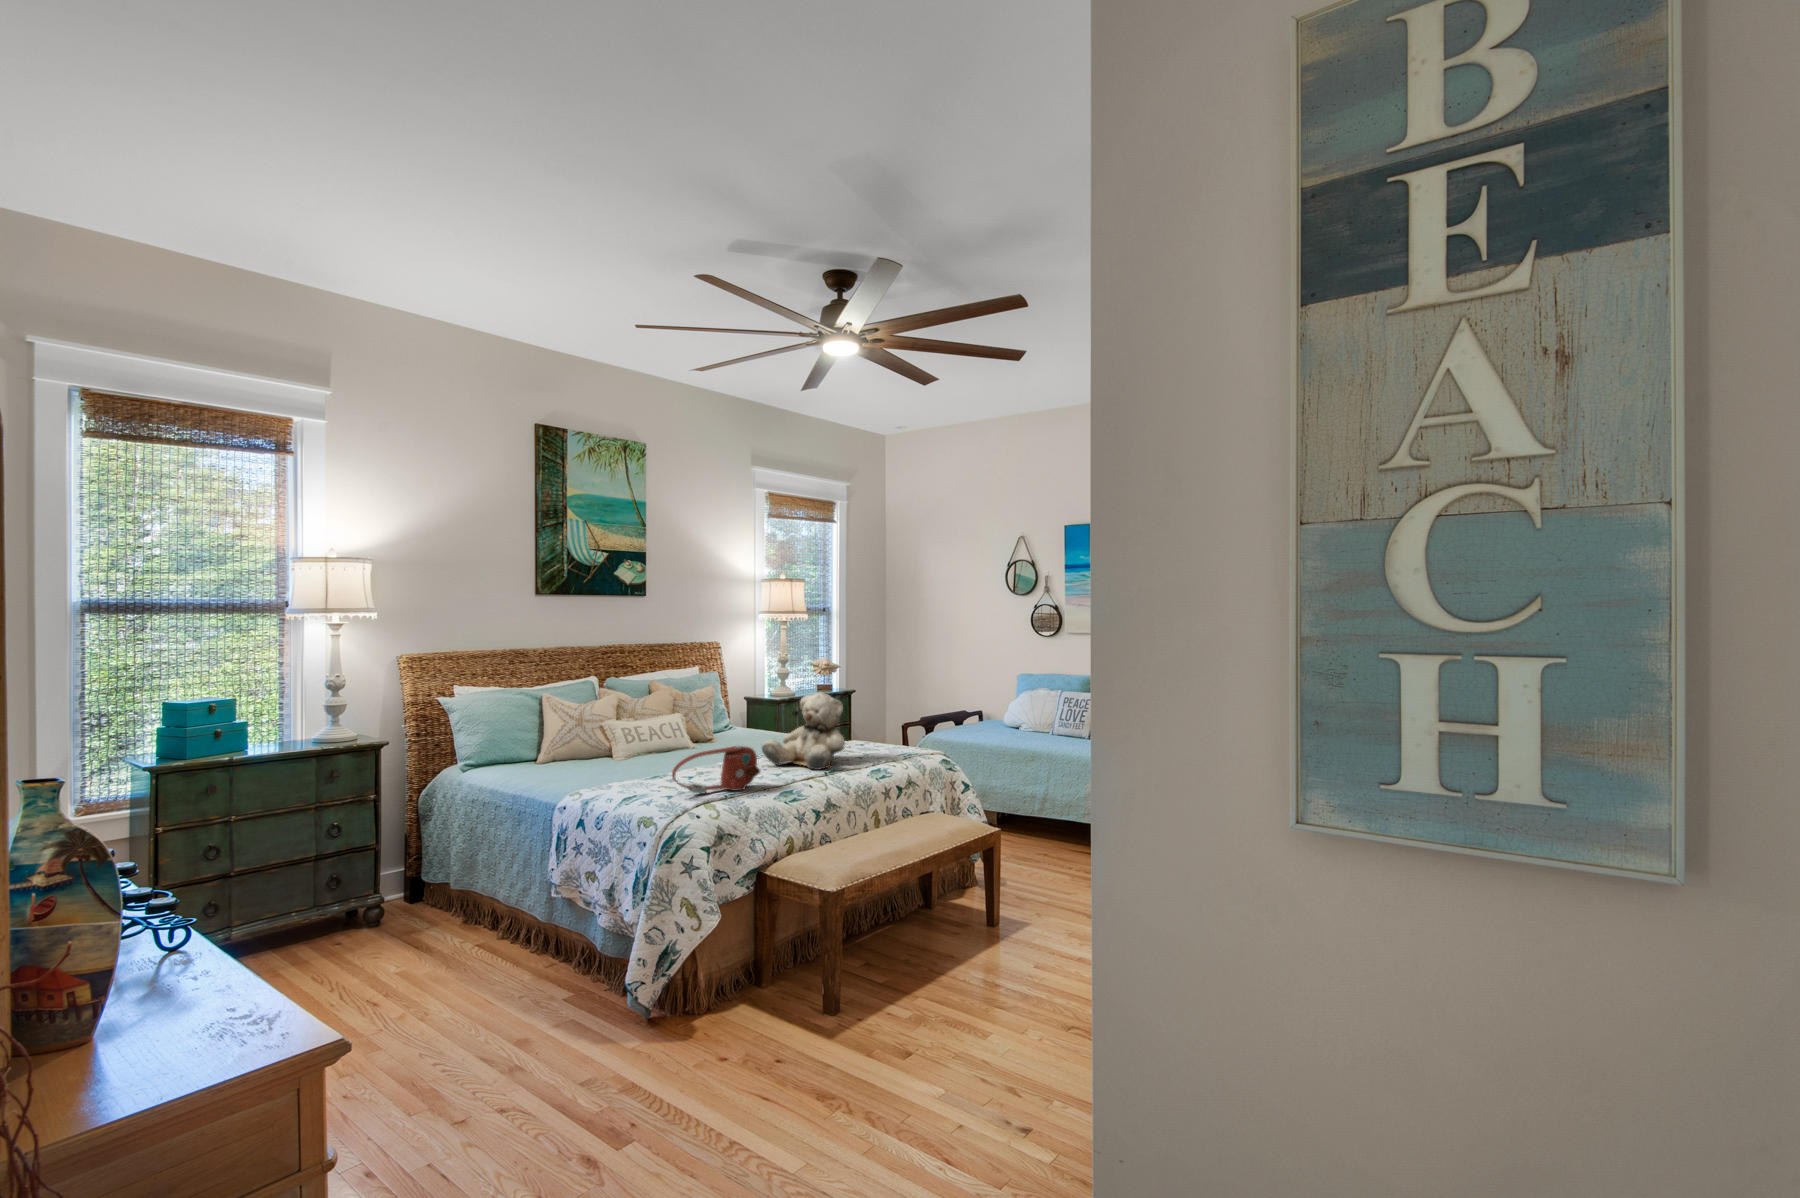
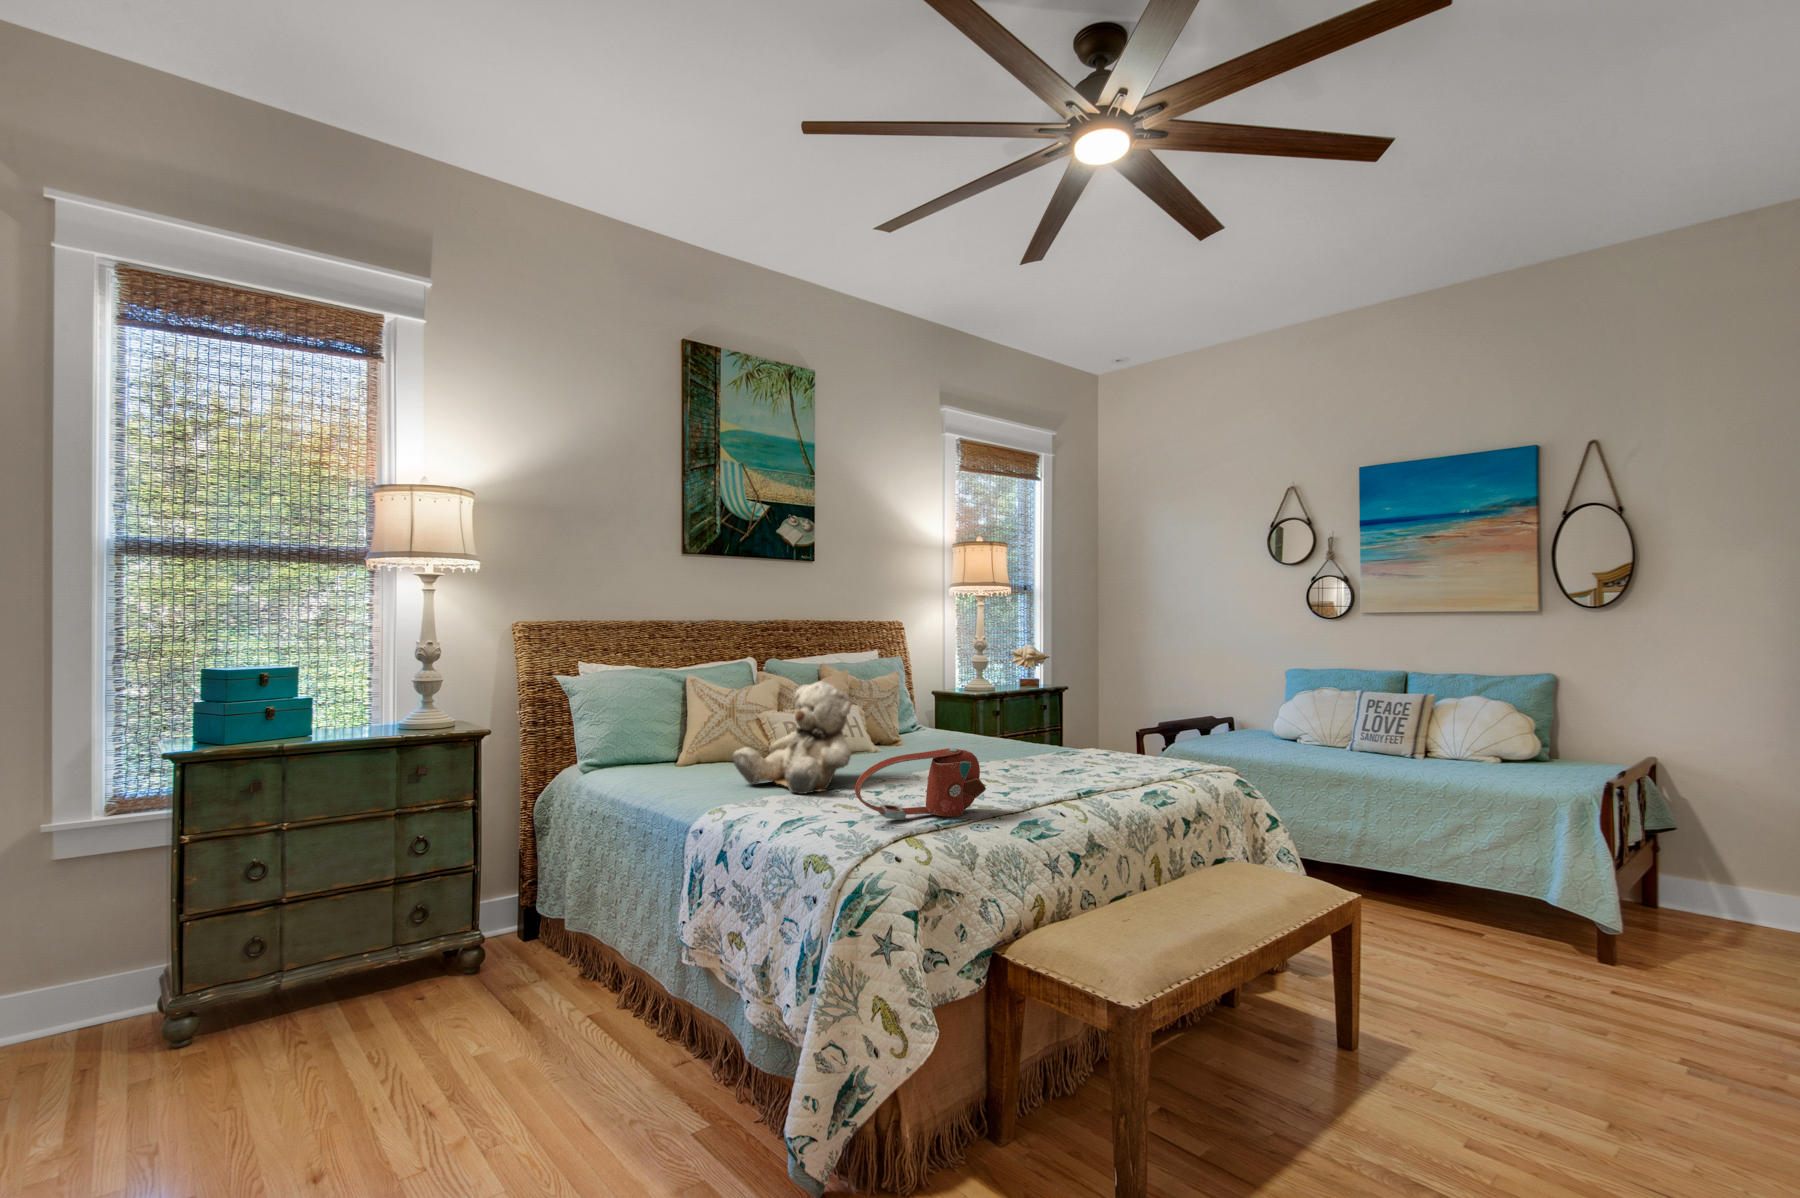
teddy bear: present [762,692,845,770] -> present [733,681,851,794]

